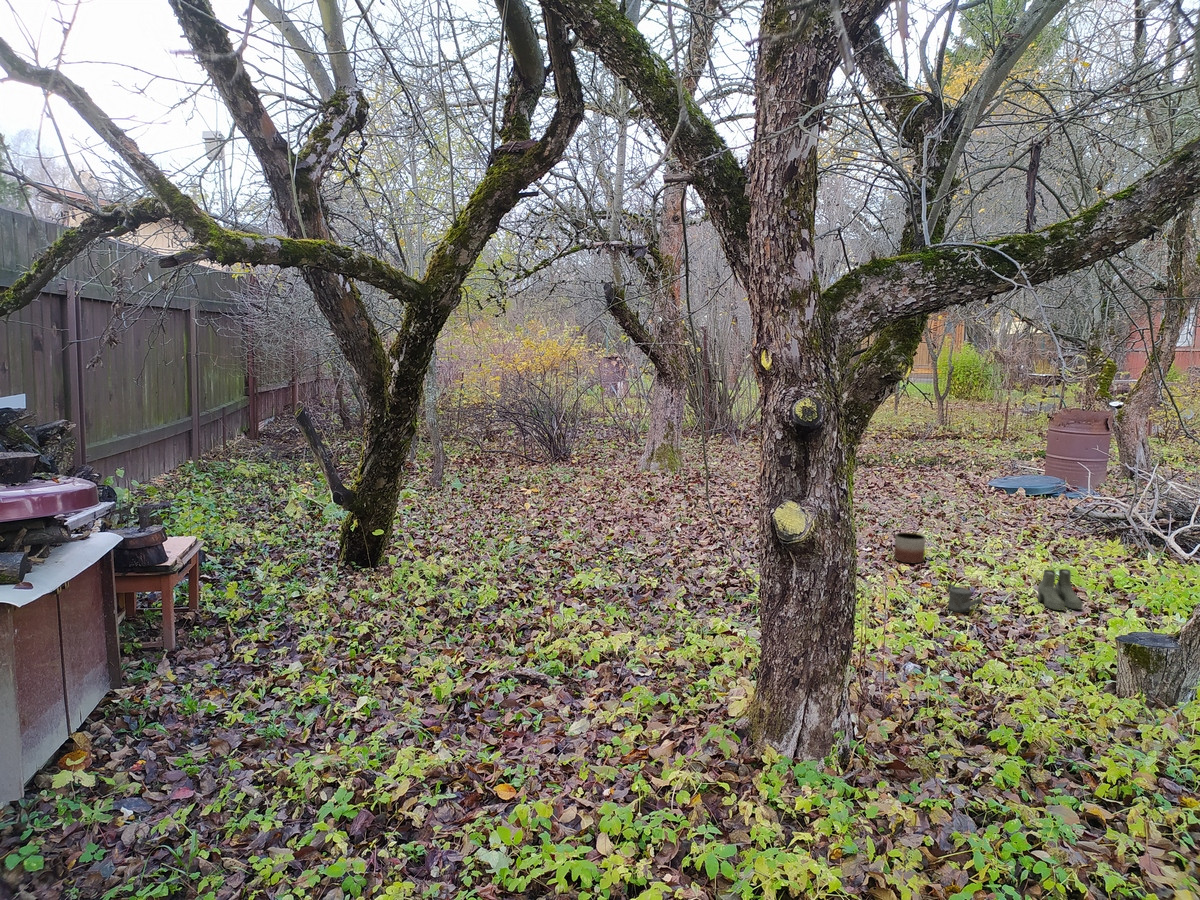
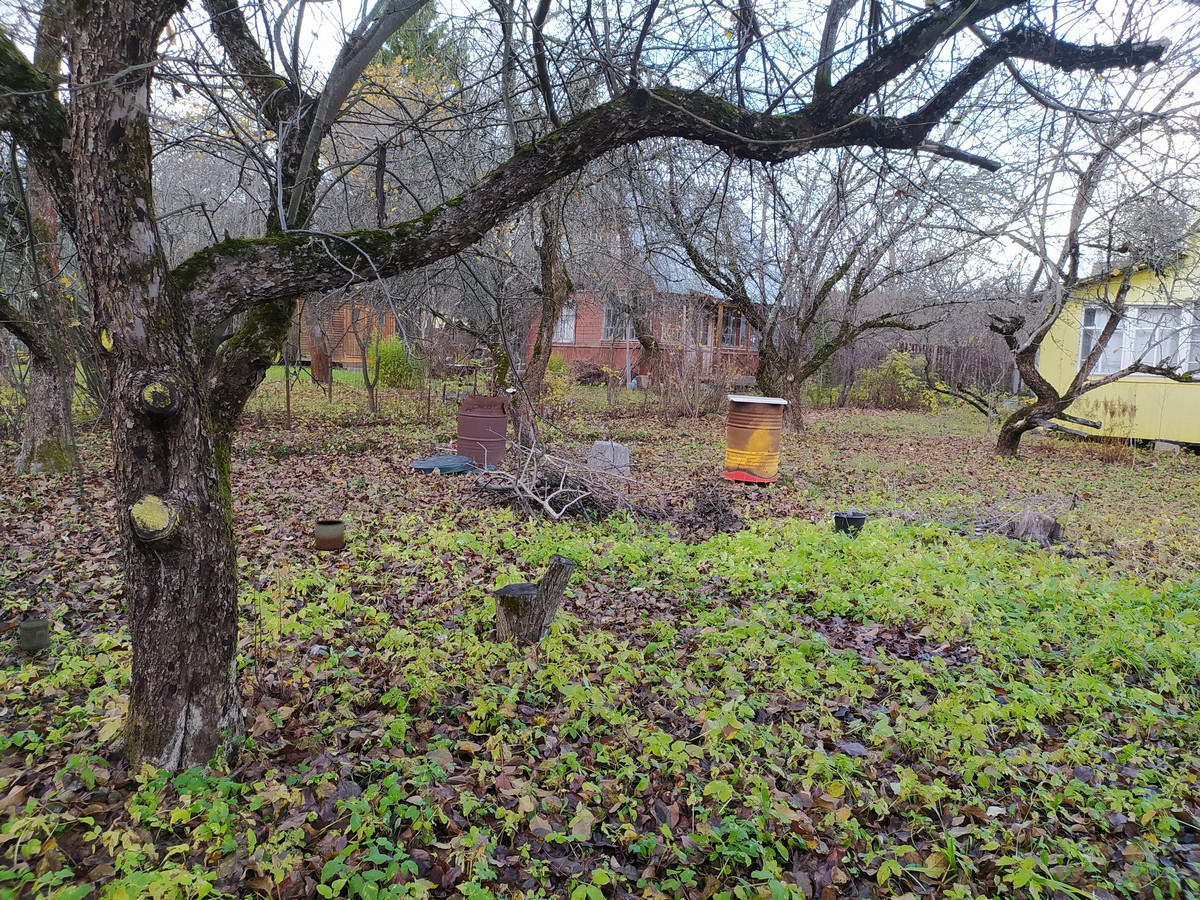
boots: present [1038,569,1082,610] -> none [439,536,474,573]
watering can: present [948,584,982,613] -> present [19,616,51,650]

